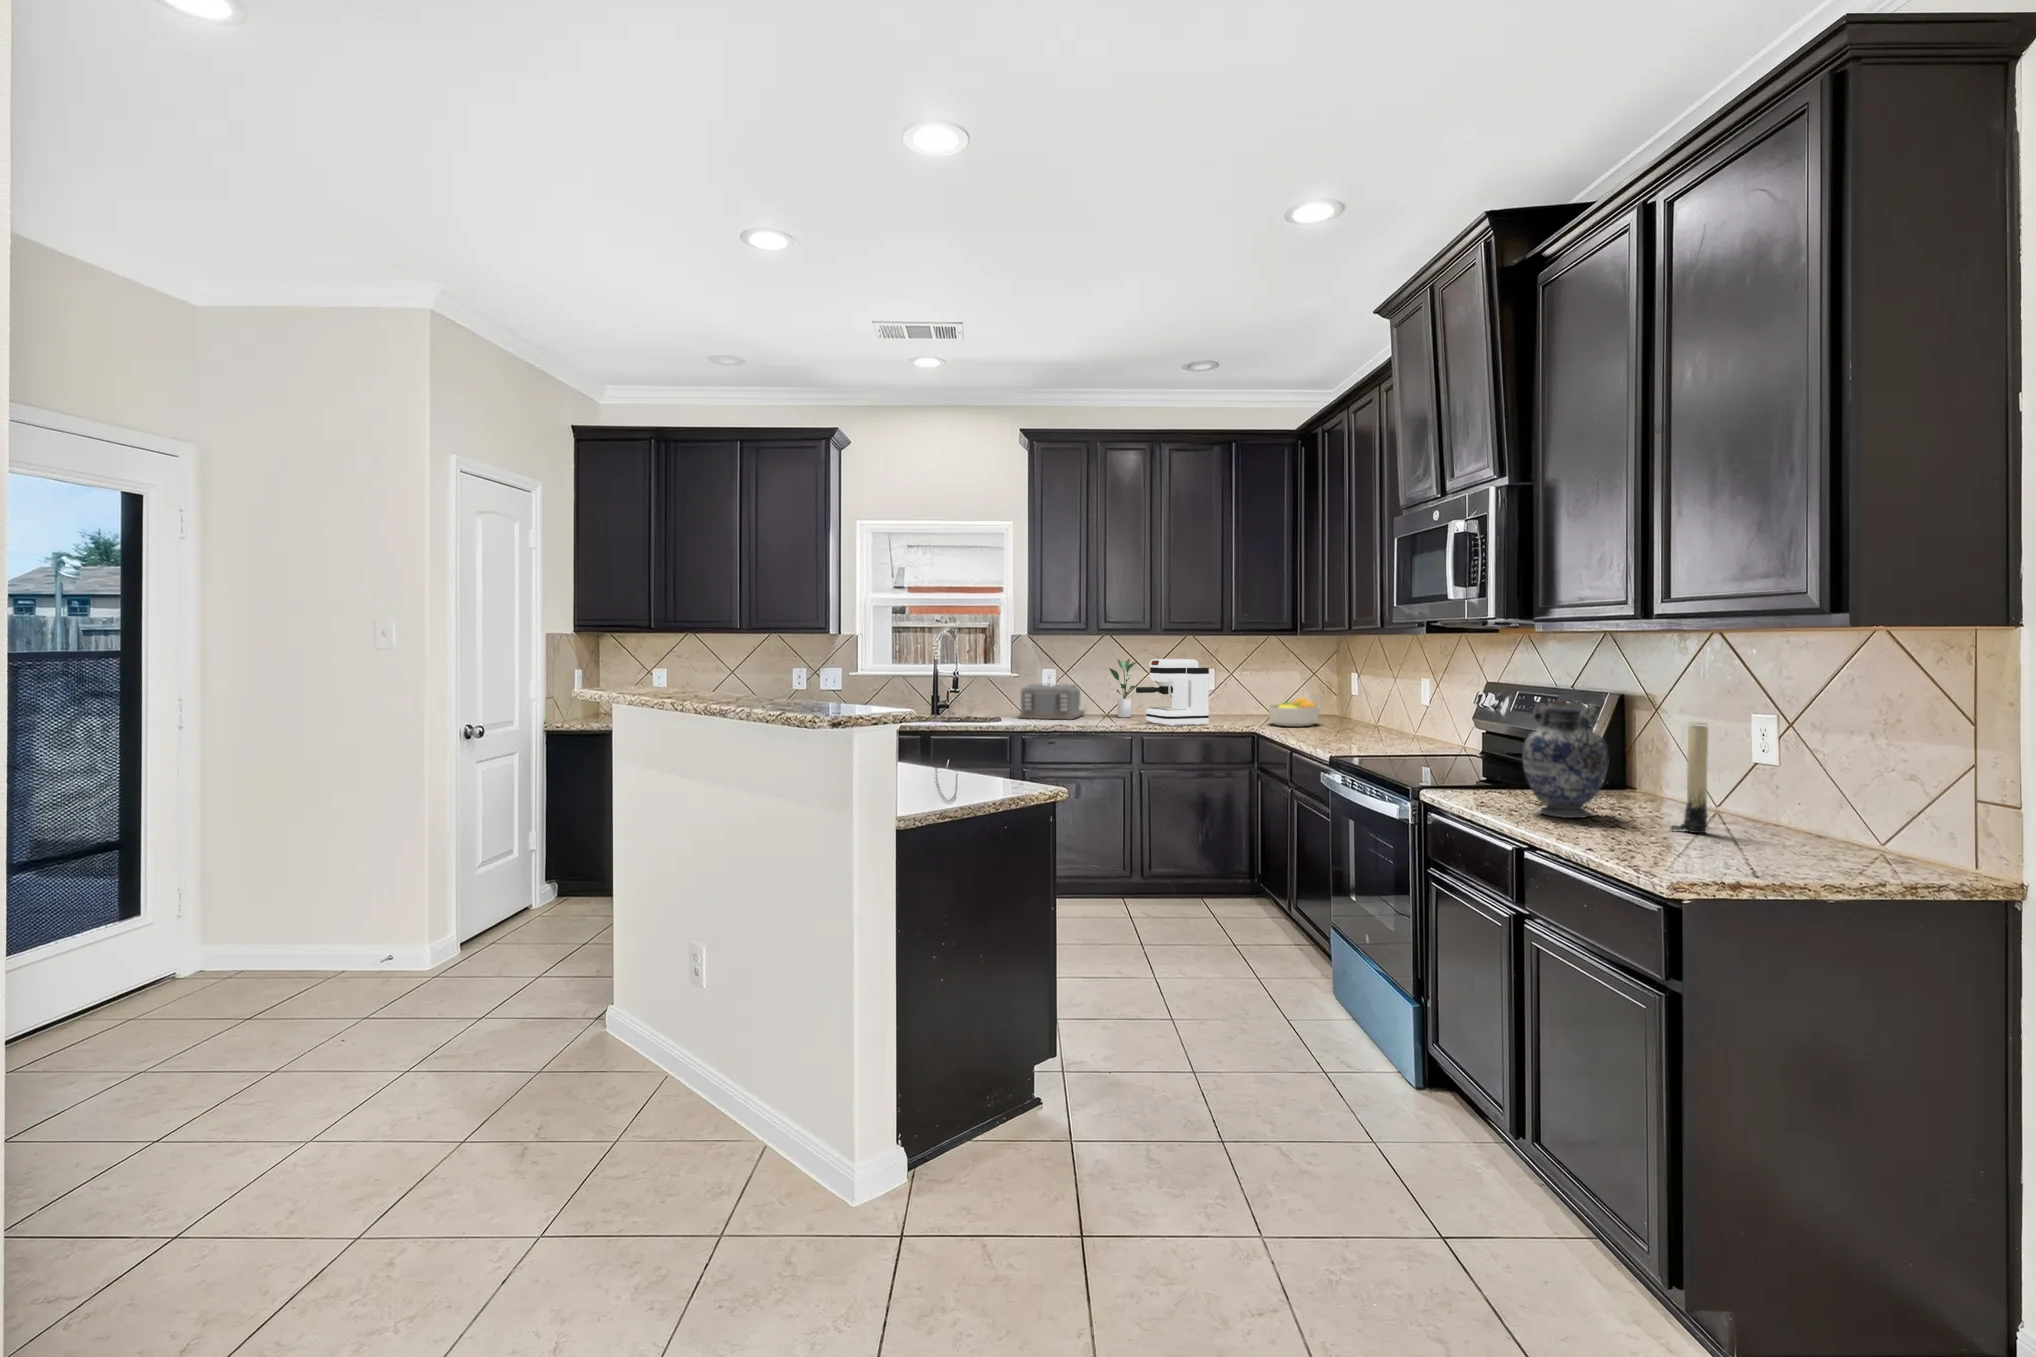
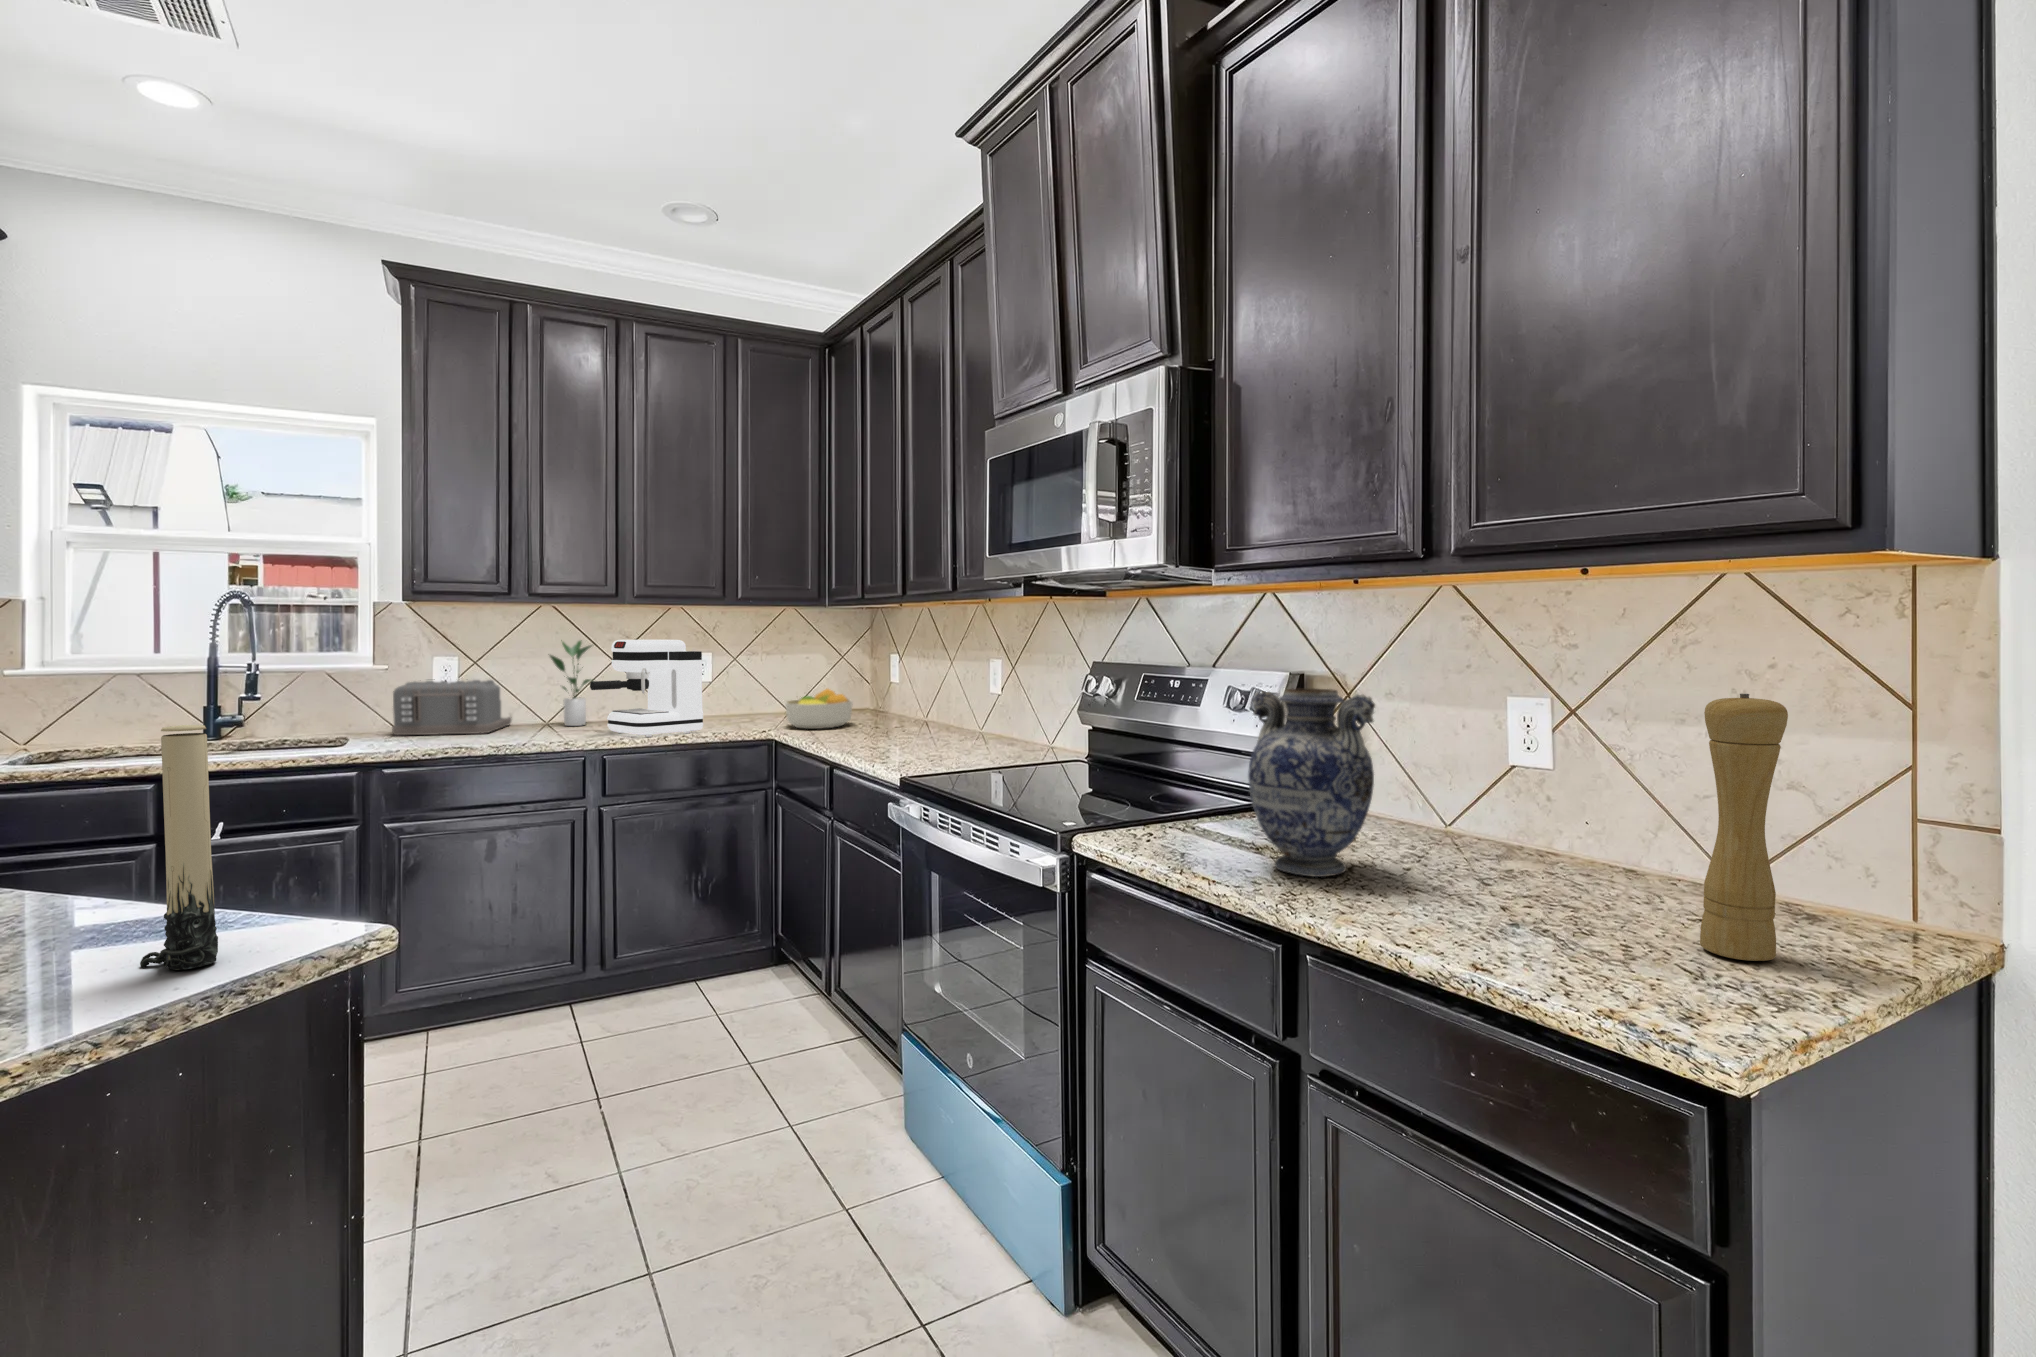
pepper mill: none [1762,710,1813,867] -> present [1700,694,1788,961]
candle: present [1671,722,1708,833] -> present [140,725,218,970]

